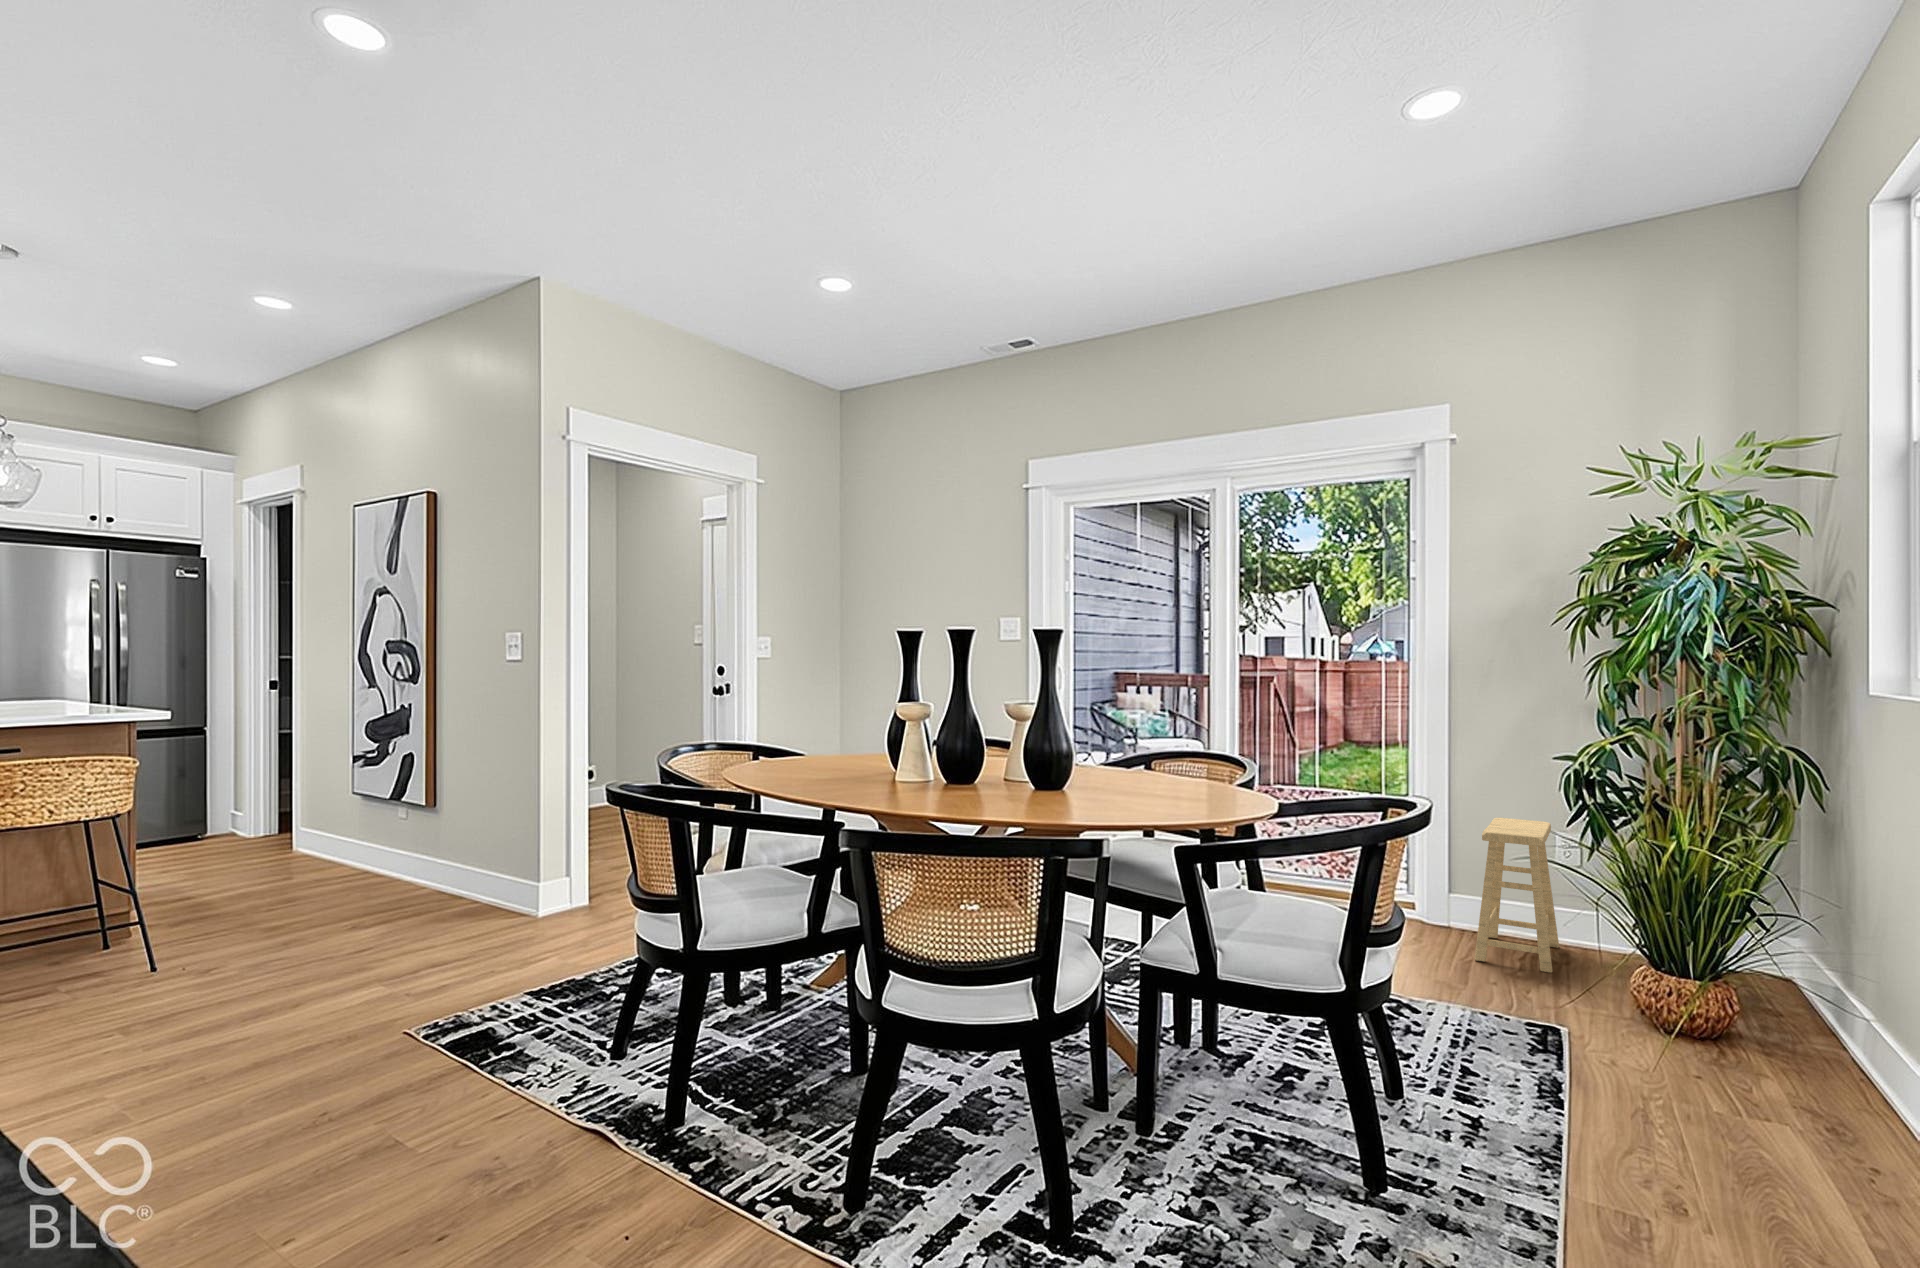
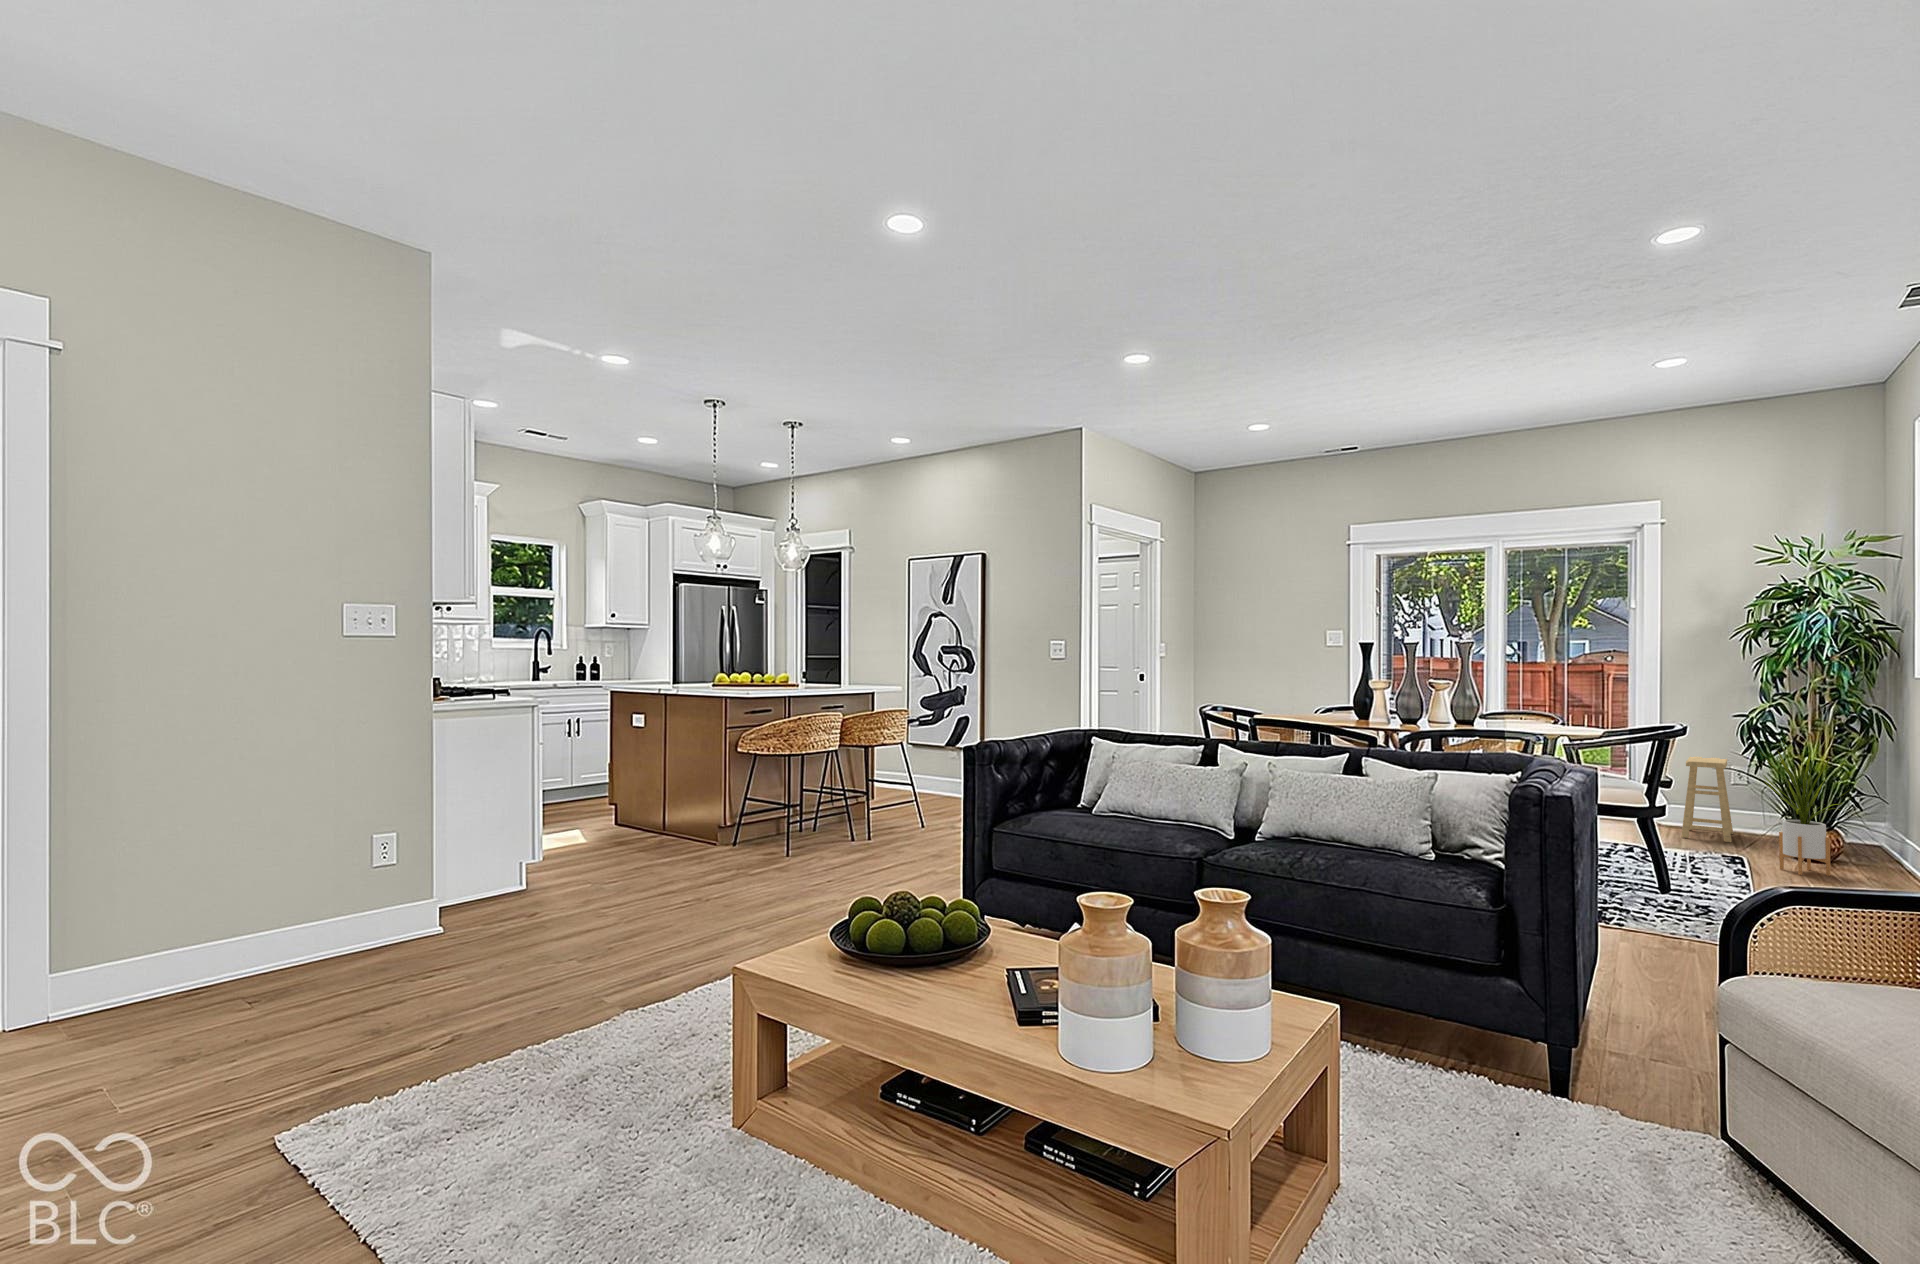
house plant: none [1588,819,1755,1091] -> present [1763,745,1842,876]

